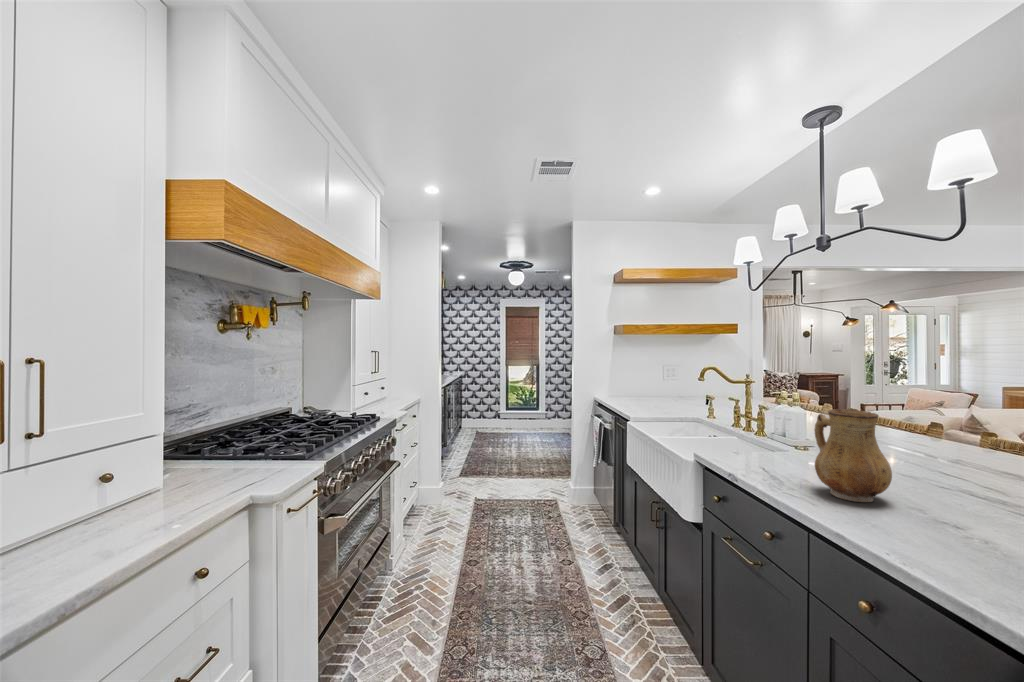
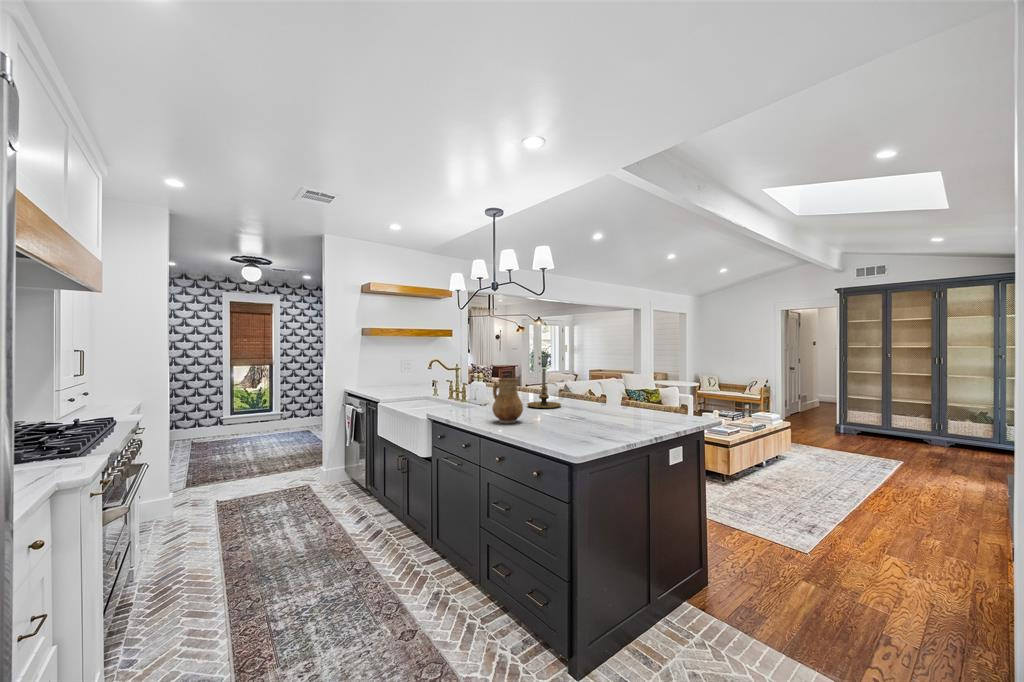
candle holder: none [890,391,984,474] -> present [527,368,561,408]

